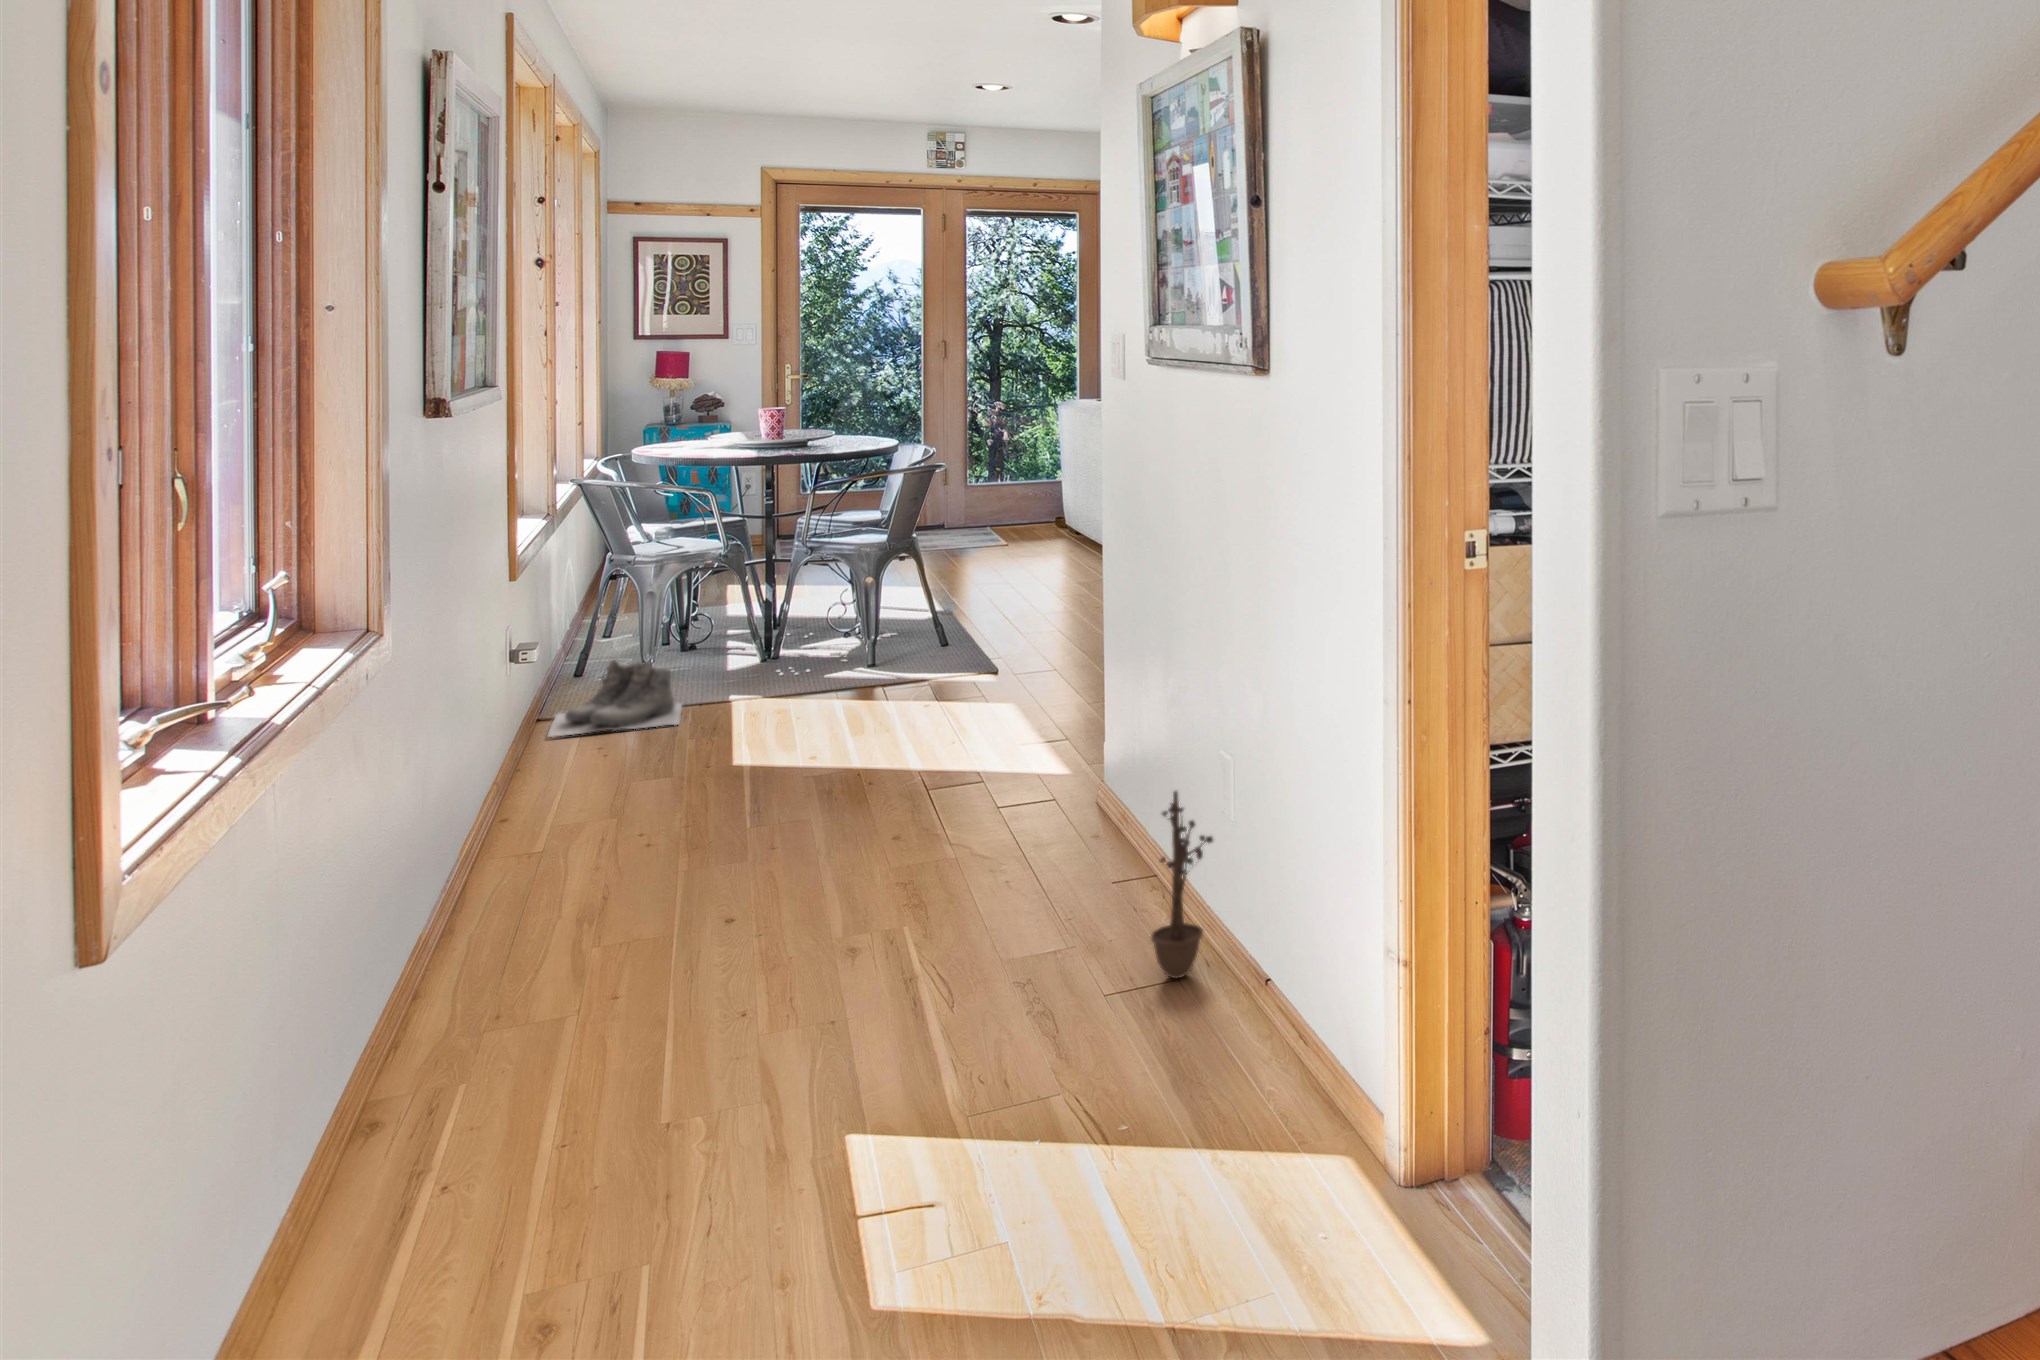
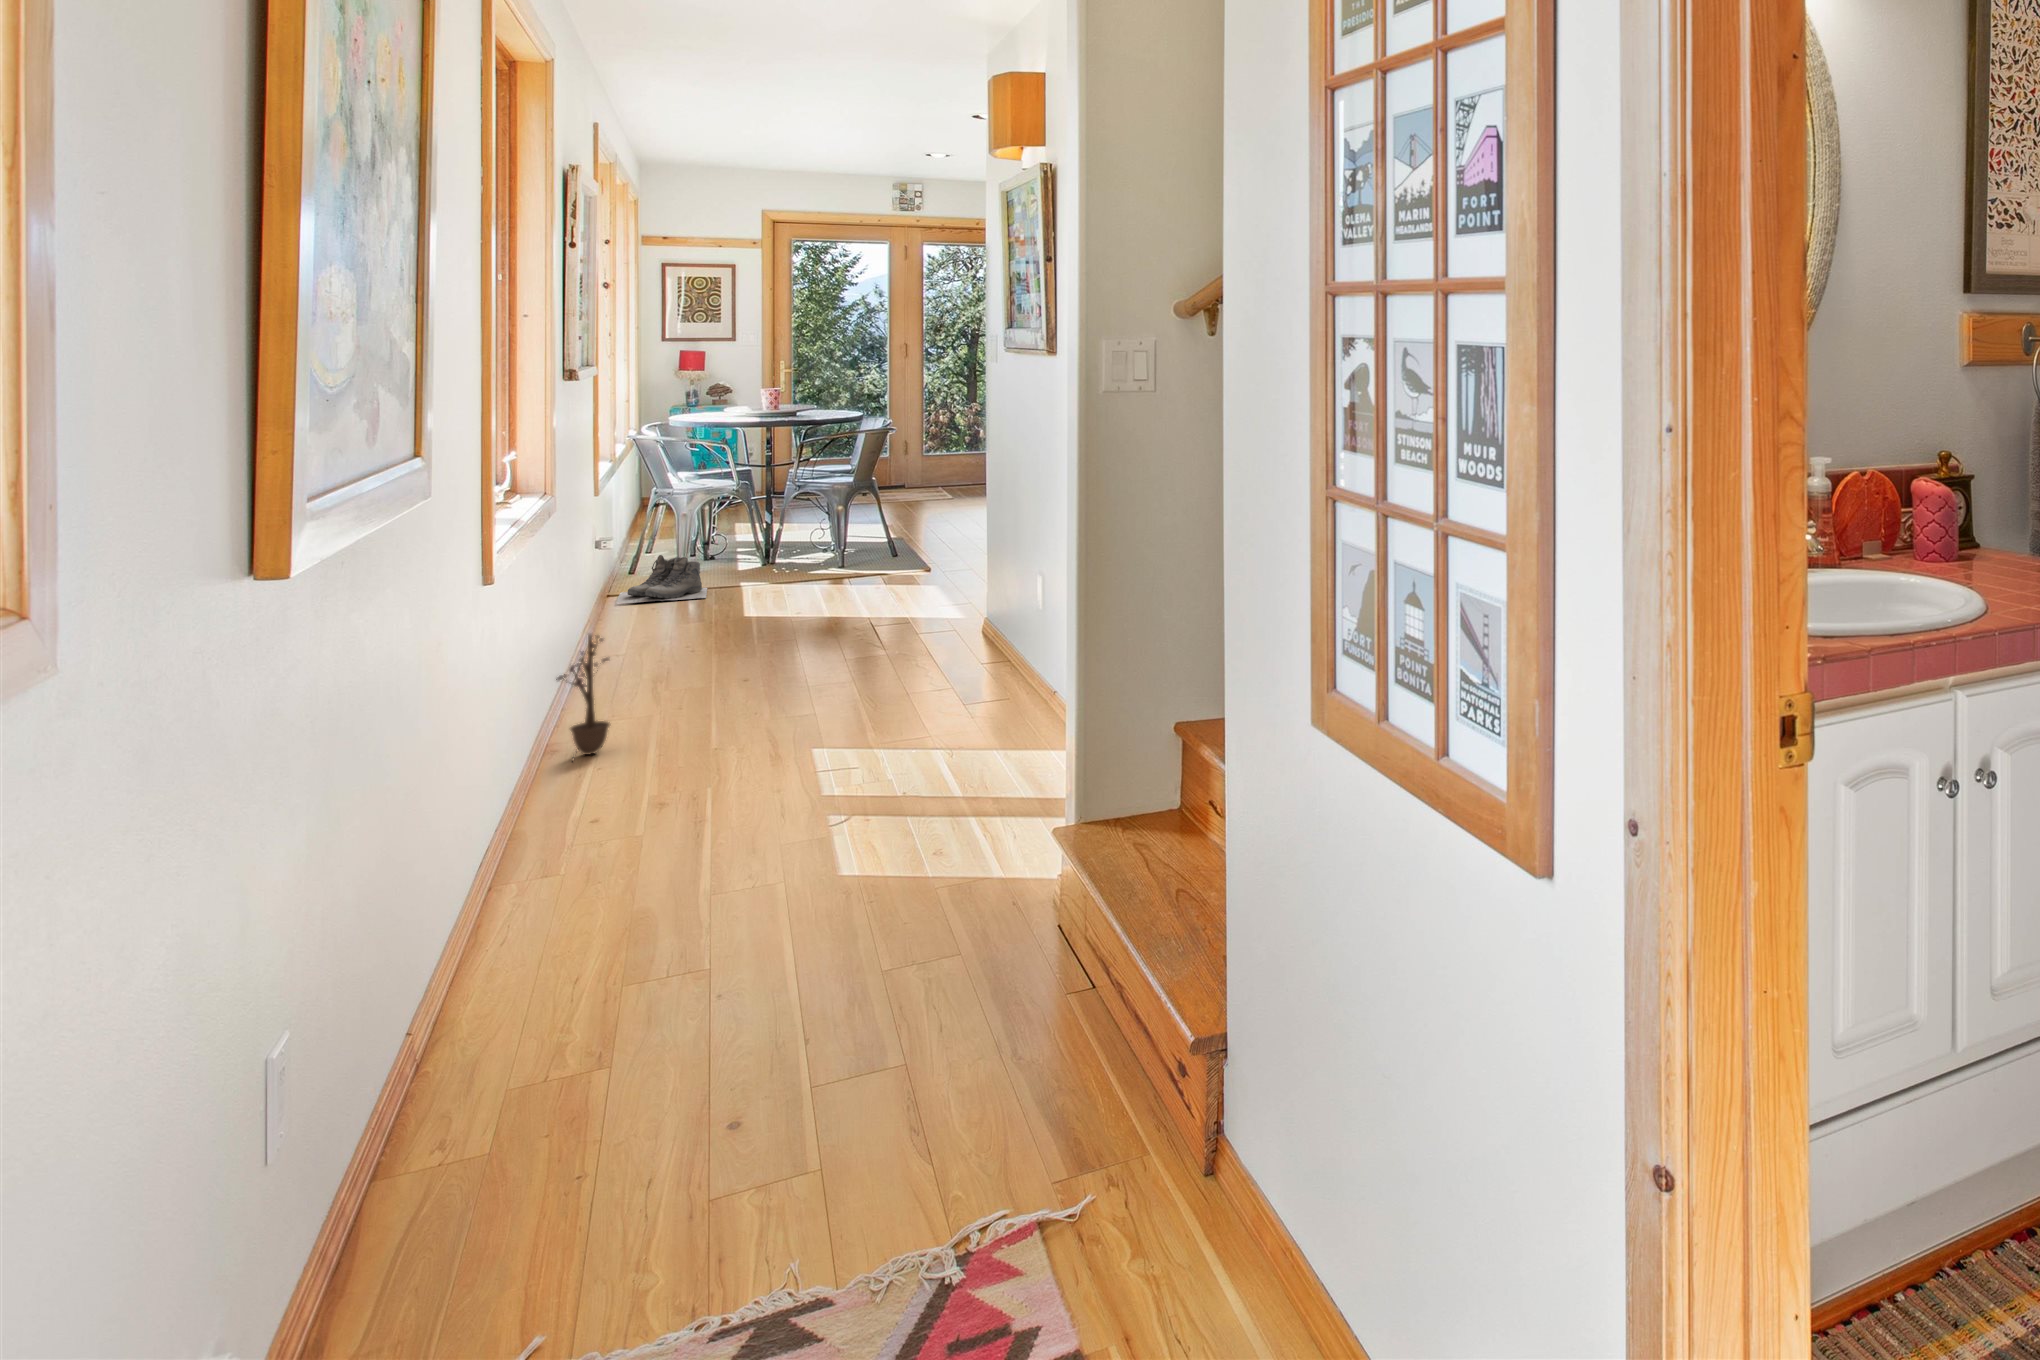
decorative plant: present [1151,791,1213,978] -> present [556,634,610,756]

